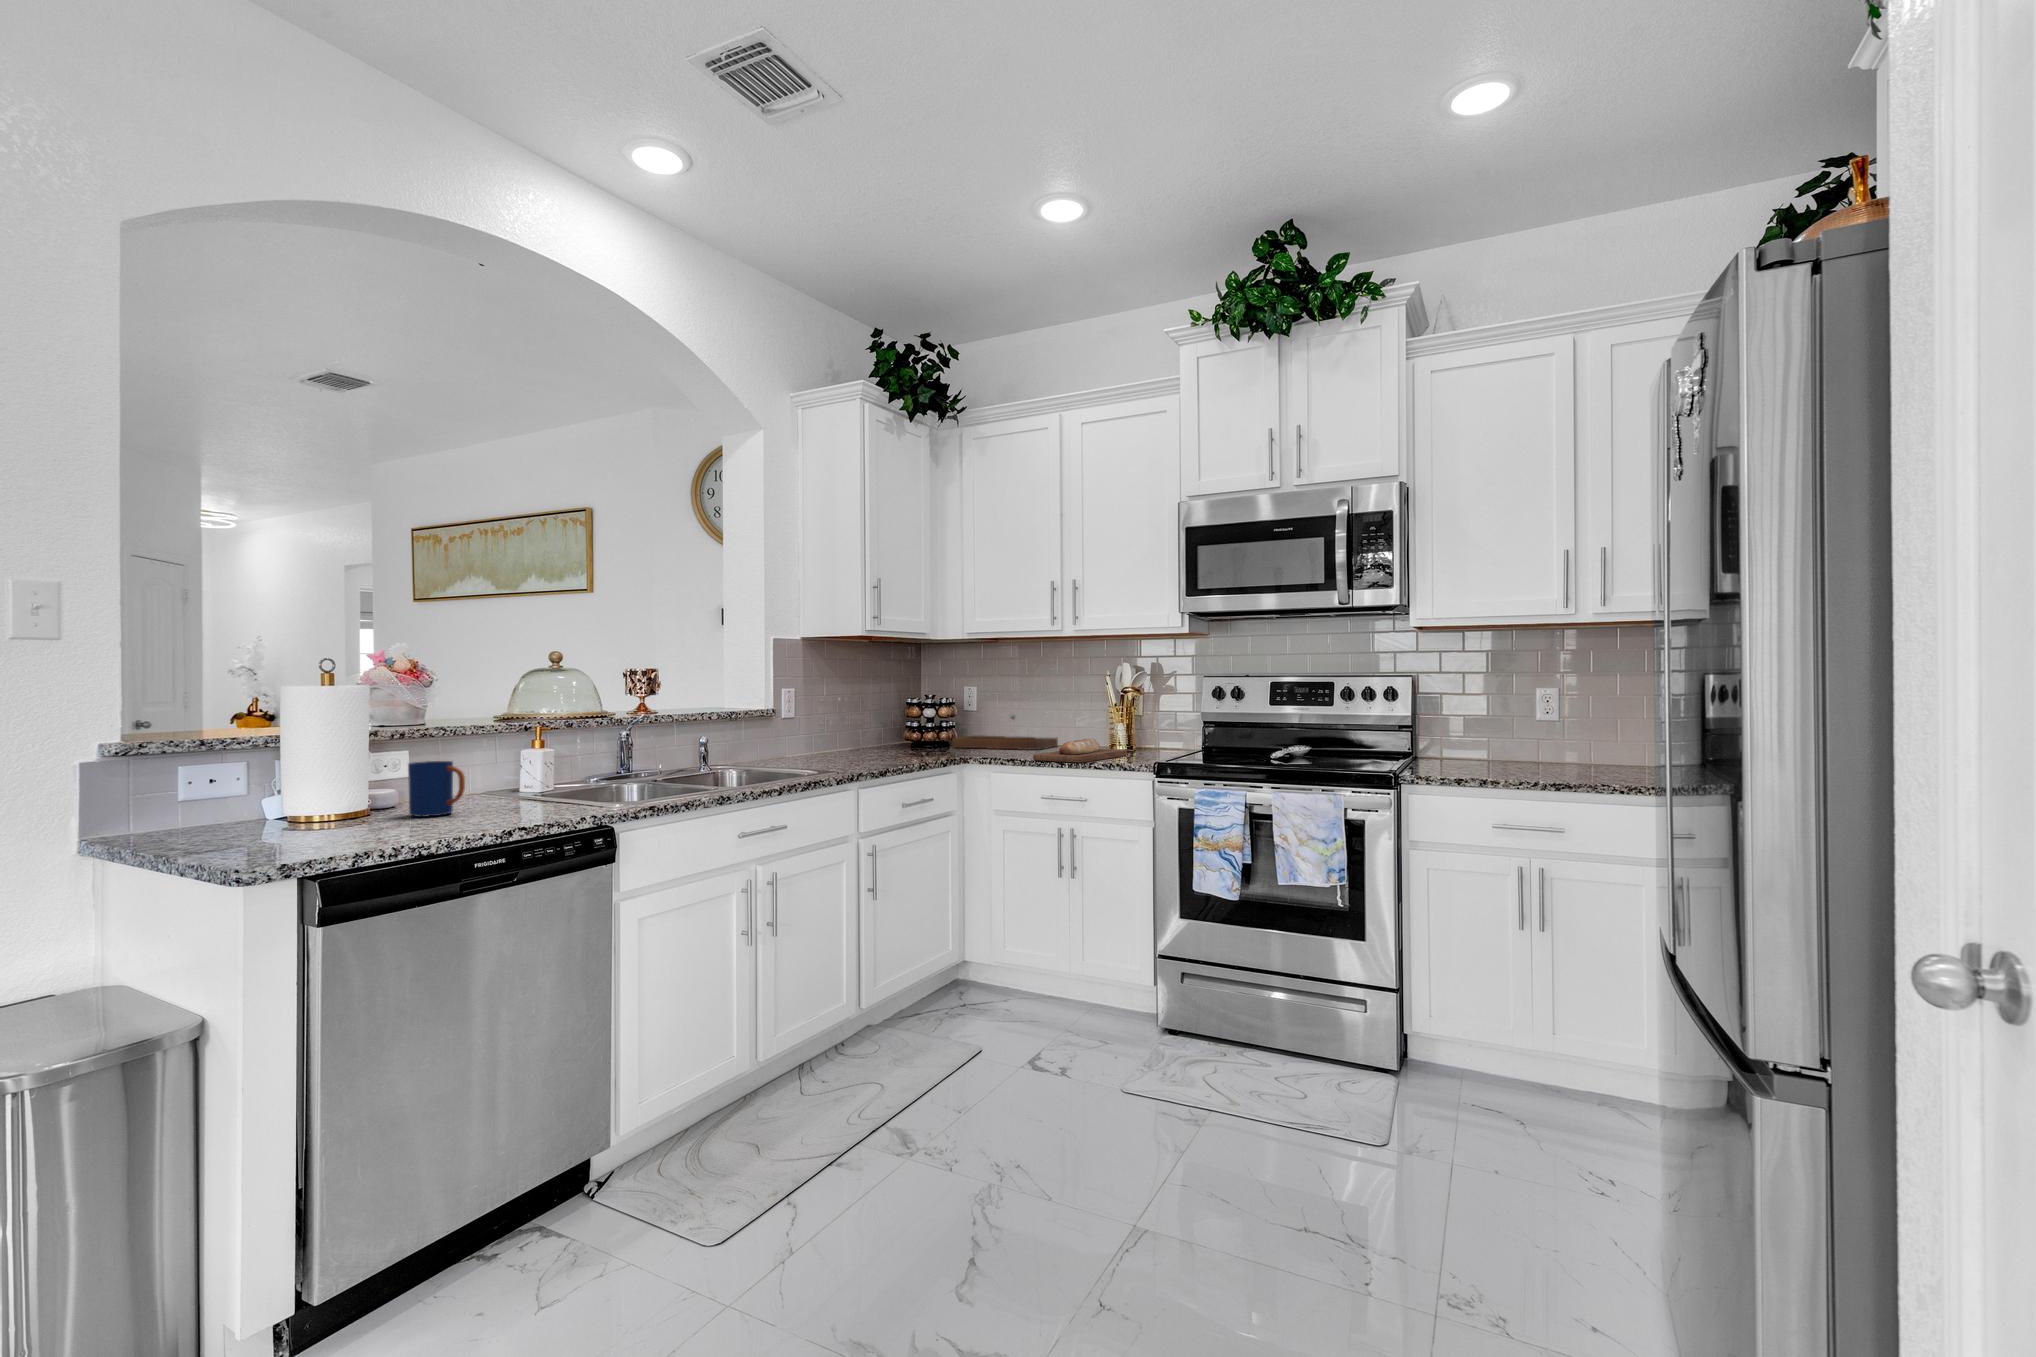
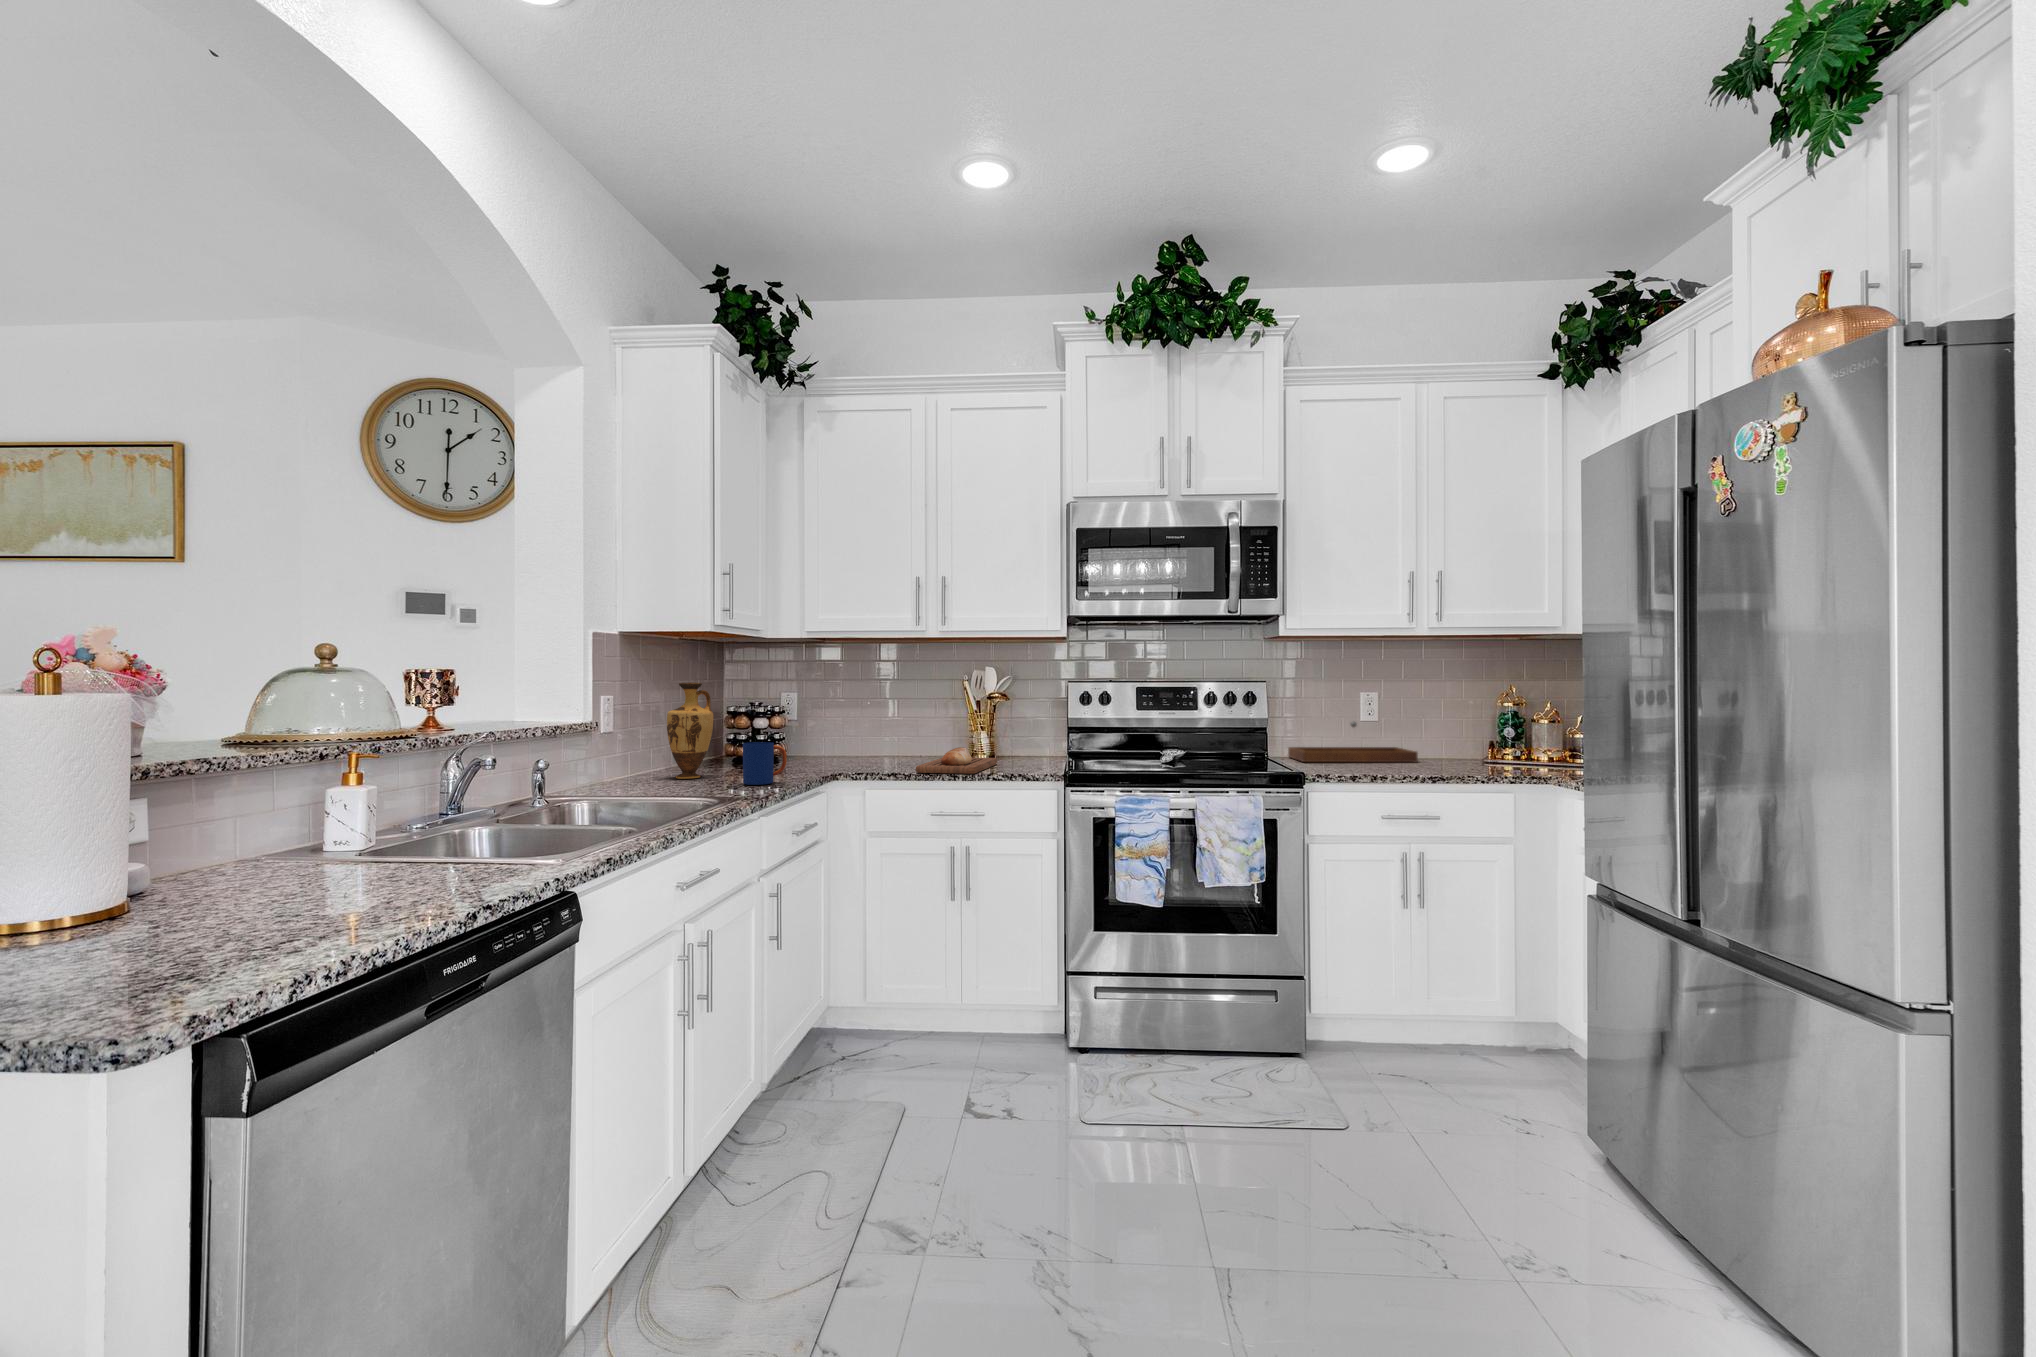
vase: none [834,679,871,758] -> present [667,683,713,779]
tray: present [952,715,1058,750] -> present [1288,721,1418,762]
mug: present [408,761,465,817] -> present [743,742,787,785]

